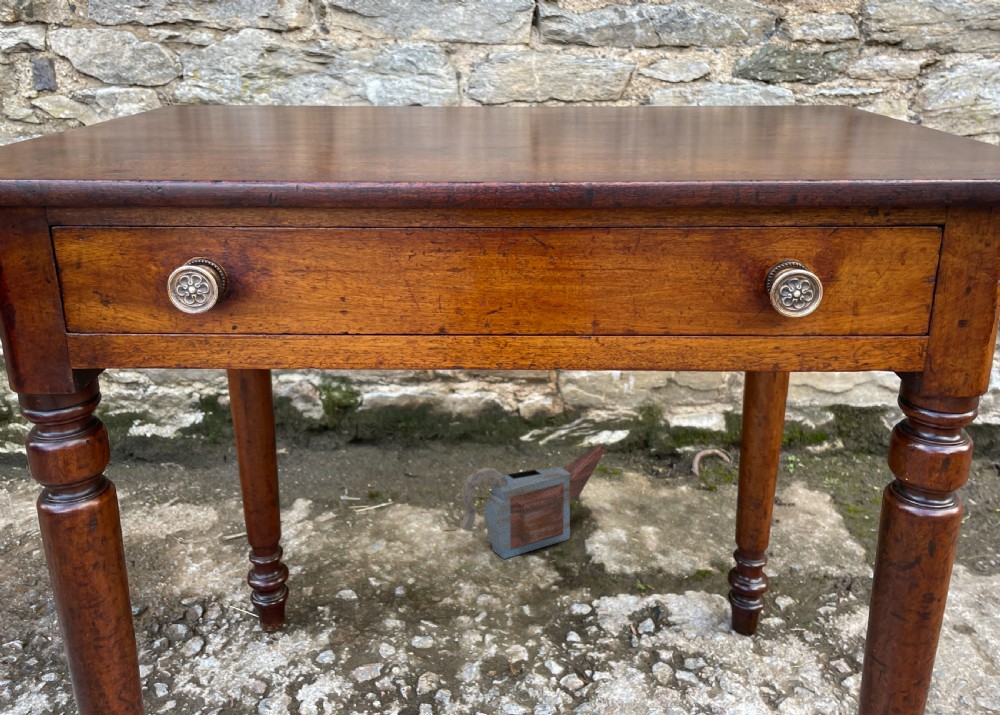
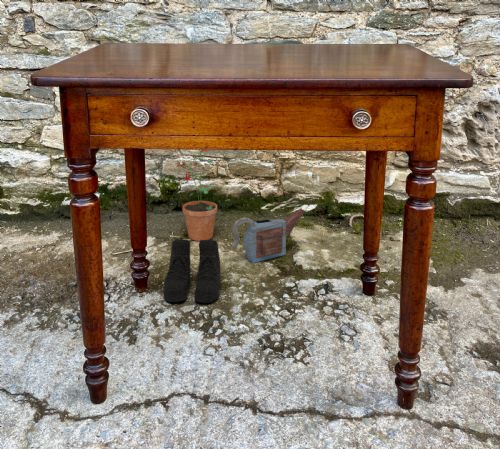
potted plant: none [350,297,432,509] -> present [177,150,217,241]
boots: none [318,514,437,657] -> present [164,238,220,303]

